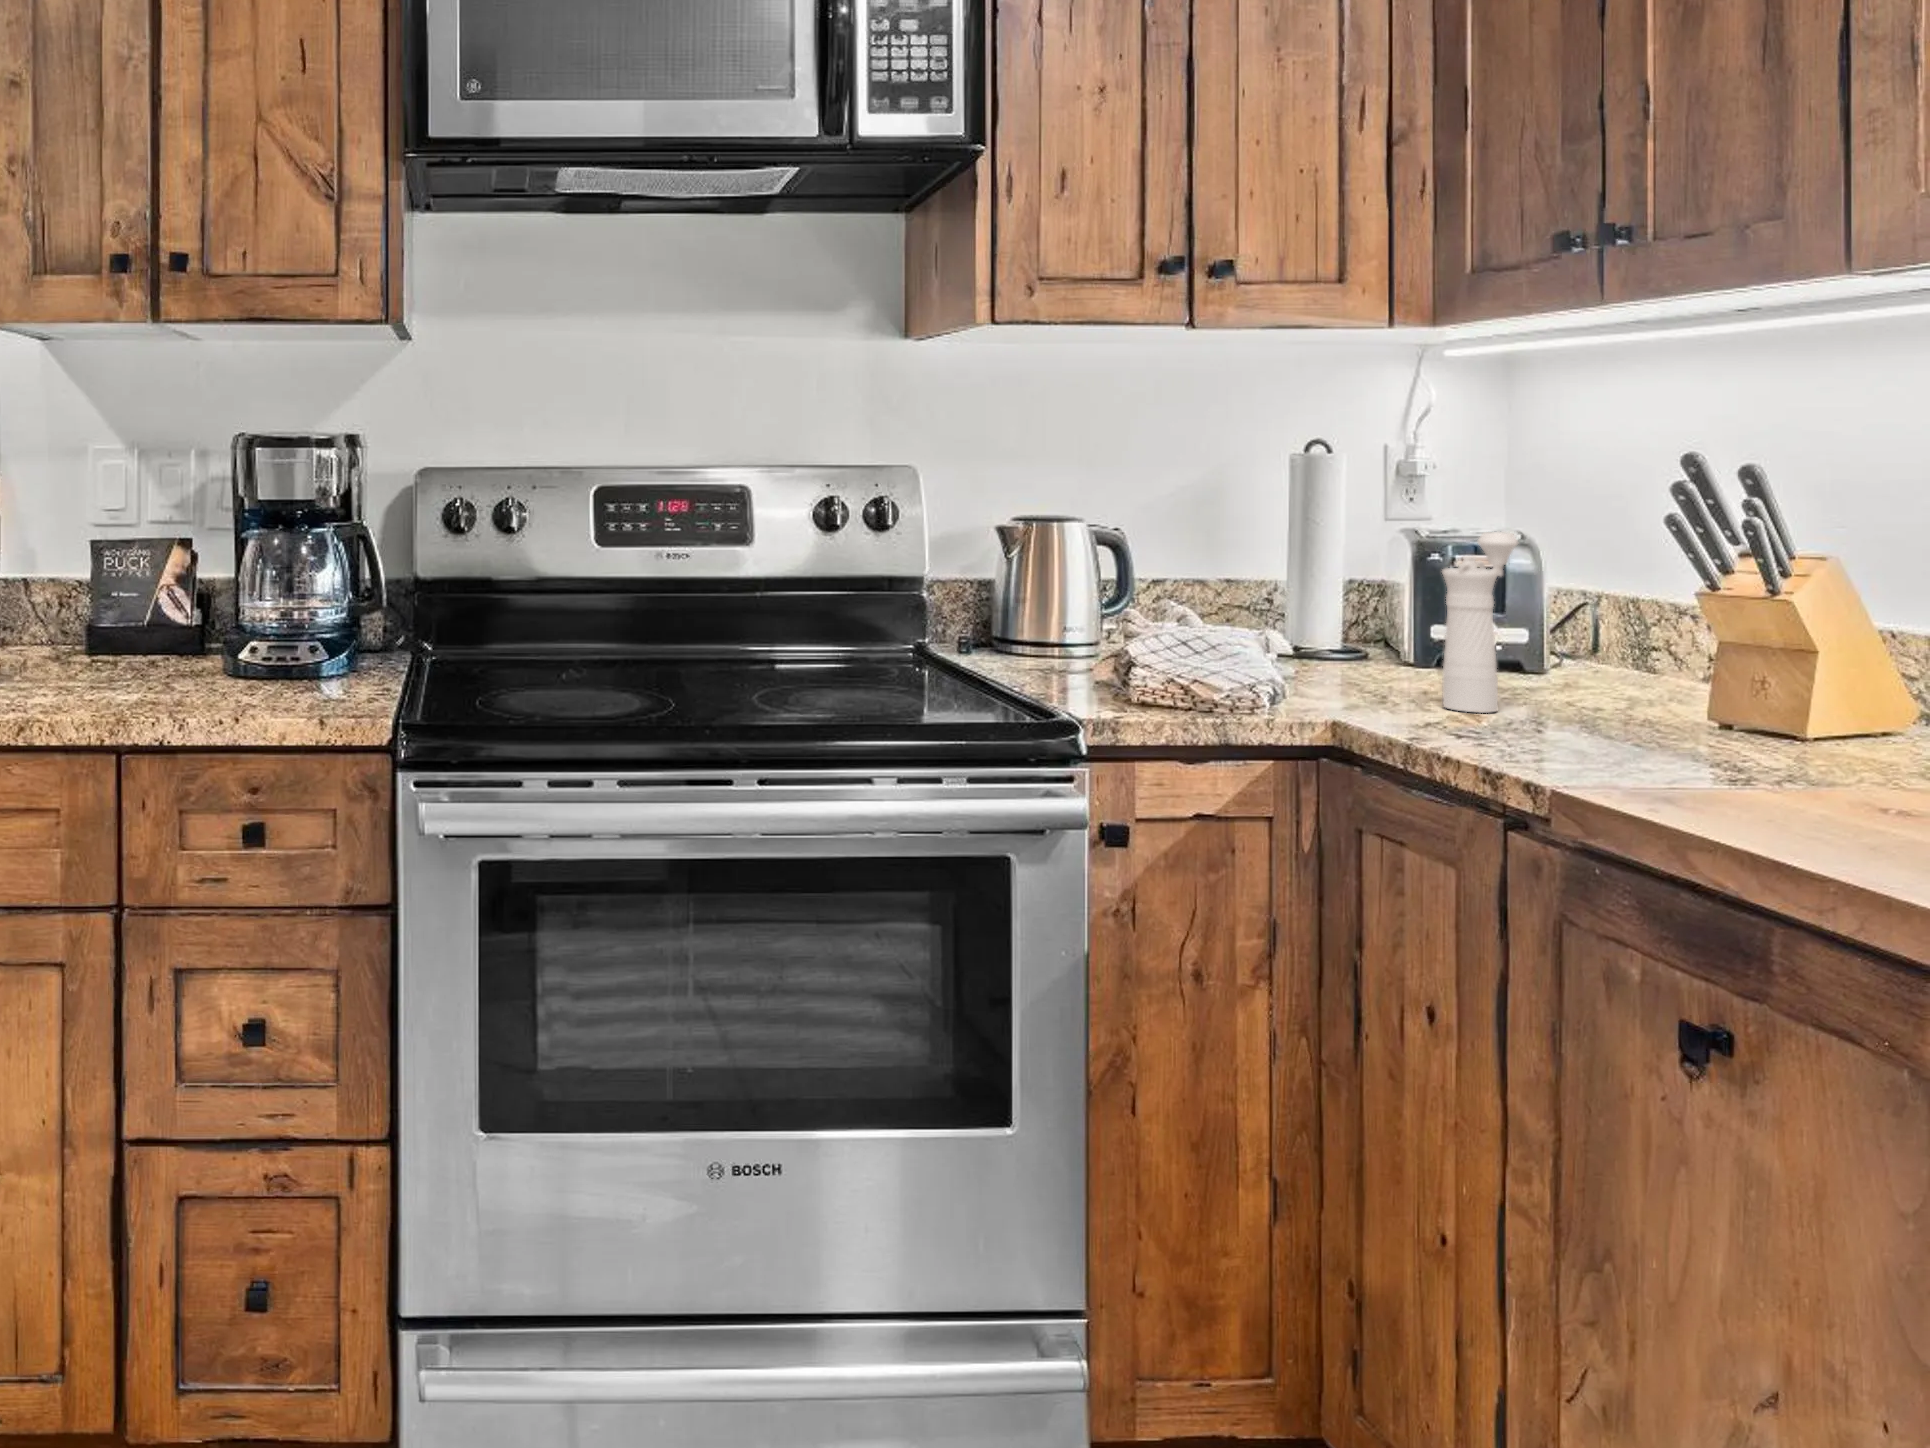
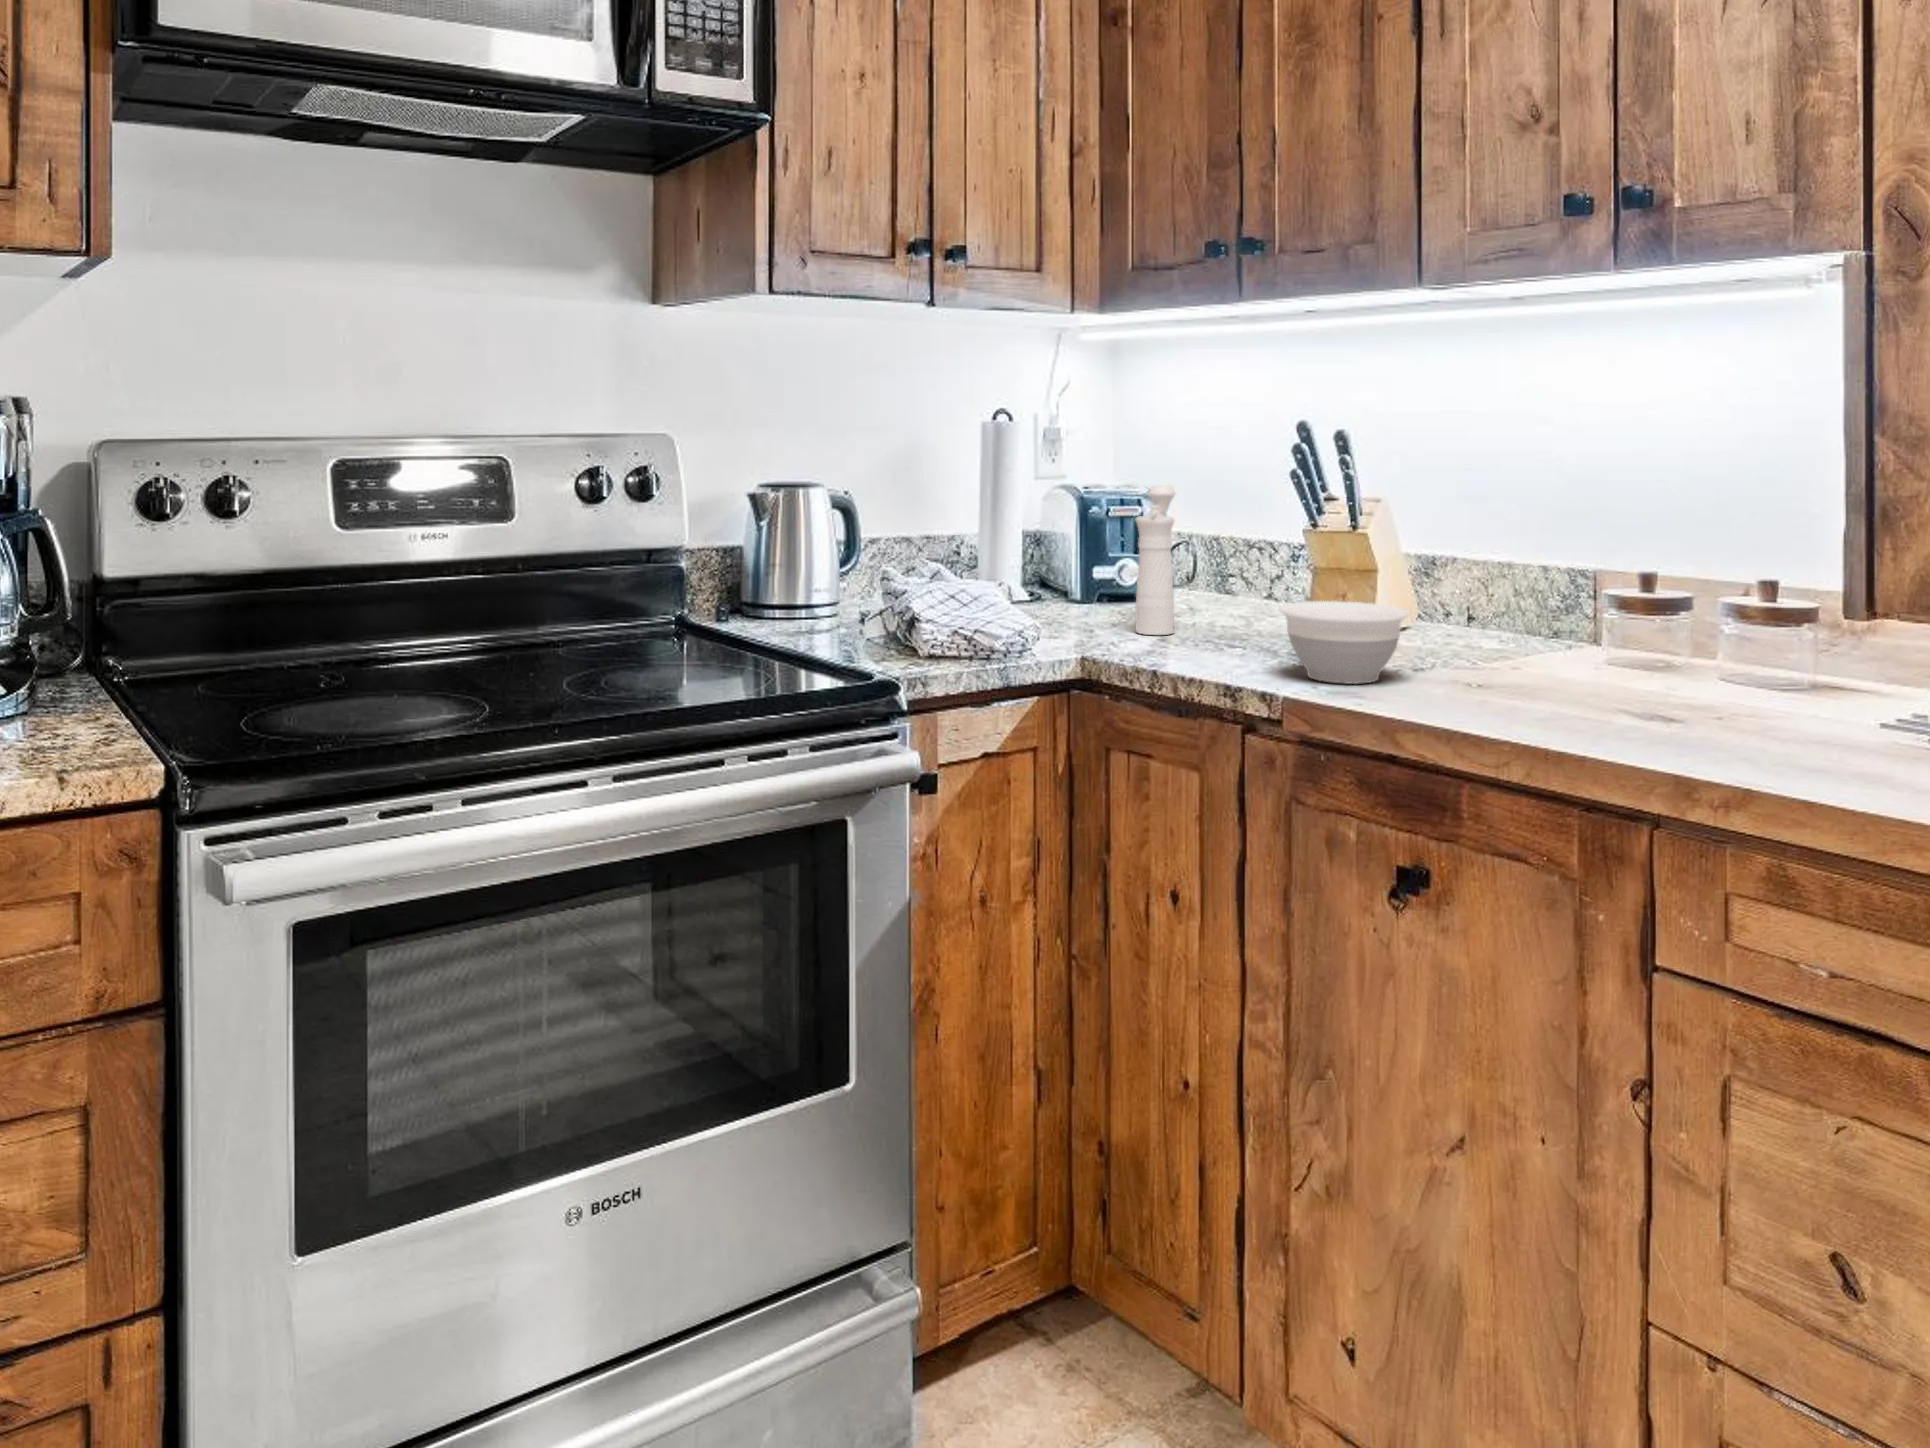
bowl: none [1571,681,1776,790] -> present [1279,601,1409,684]

